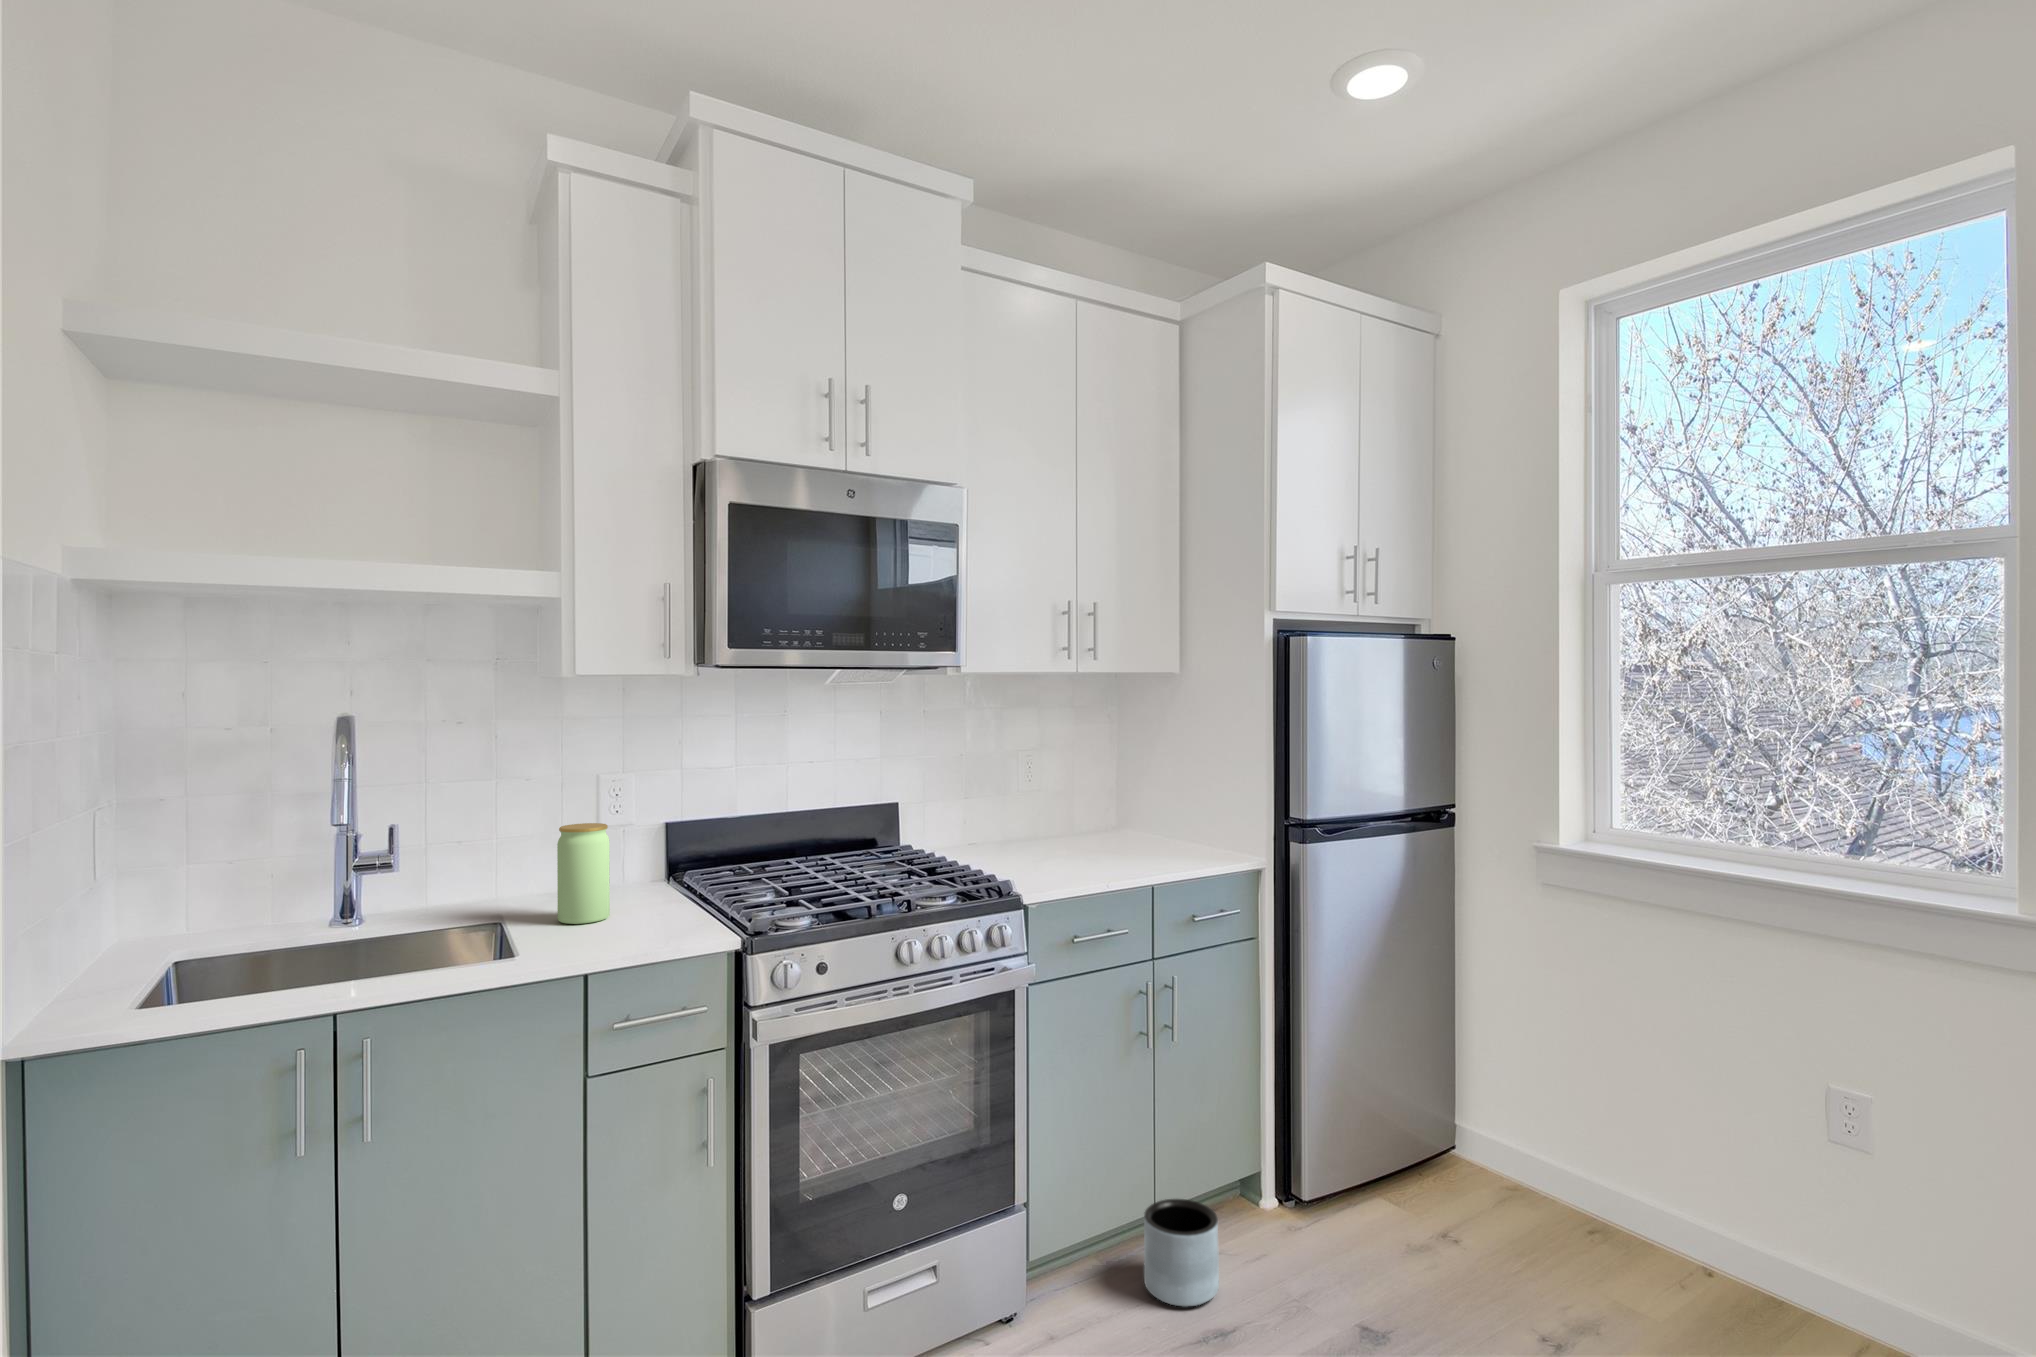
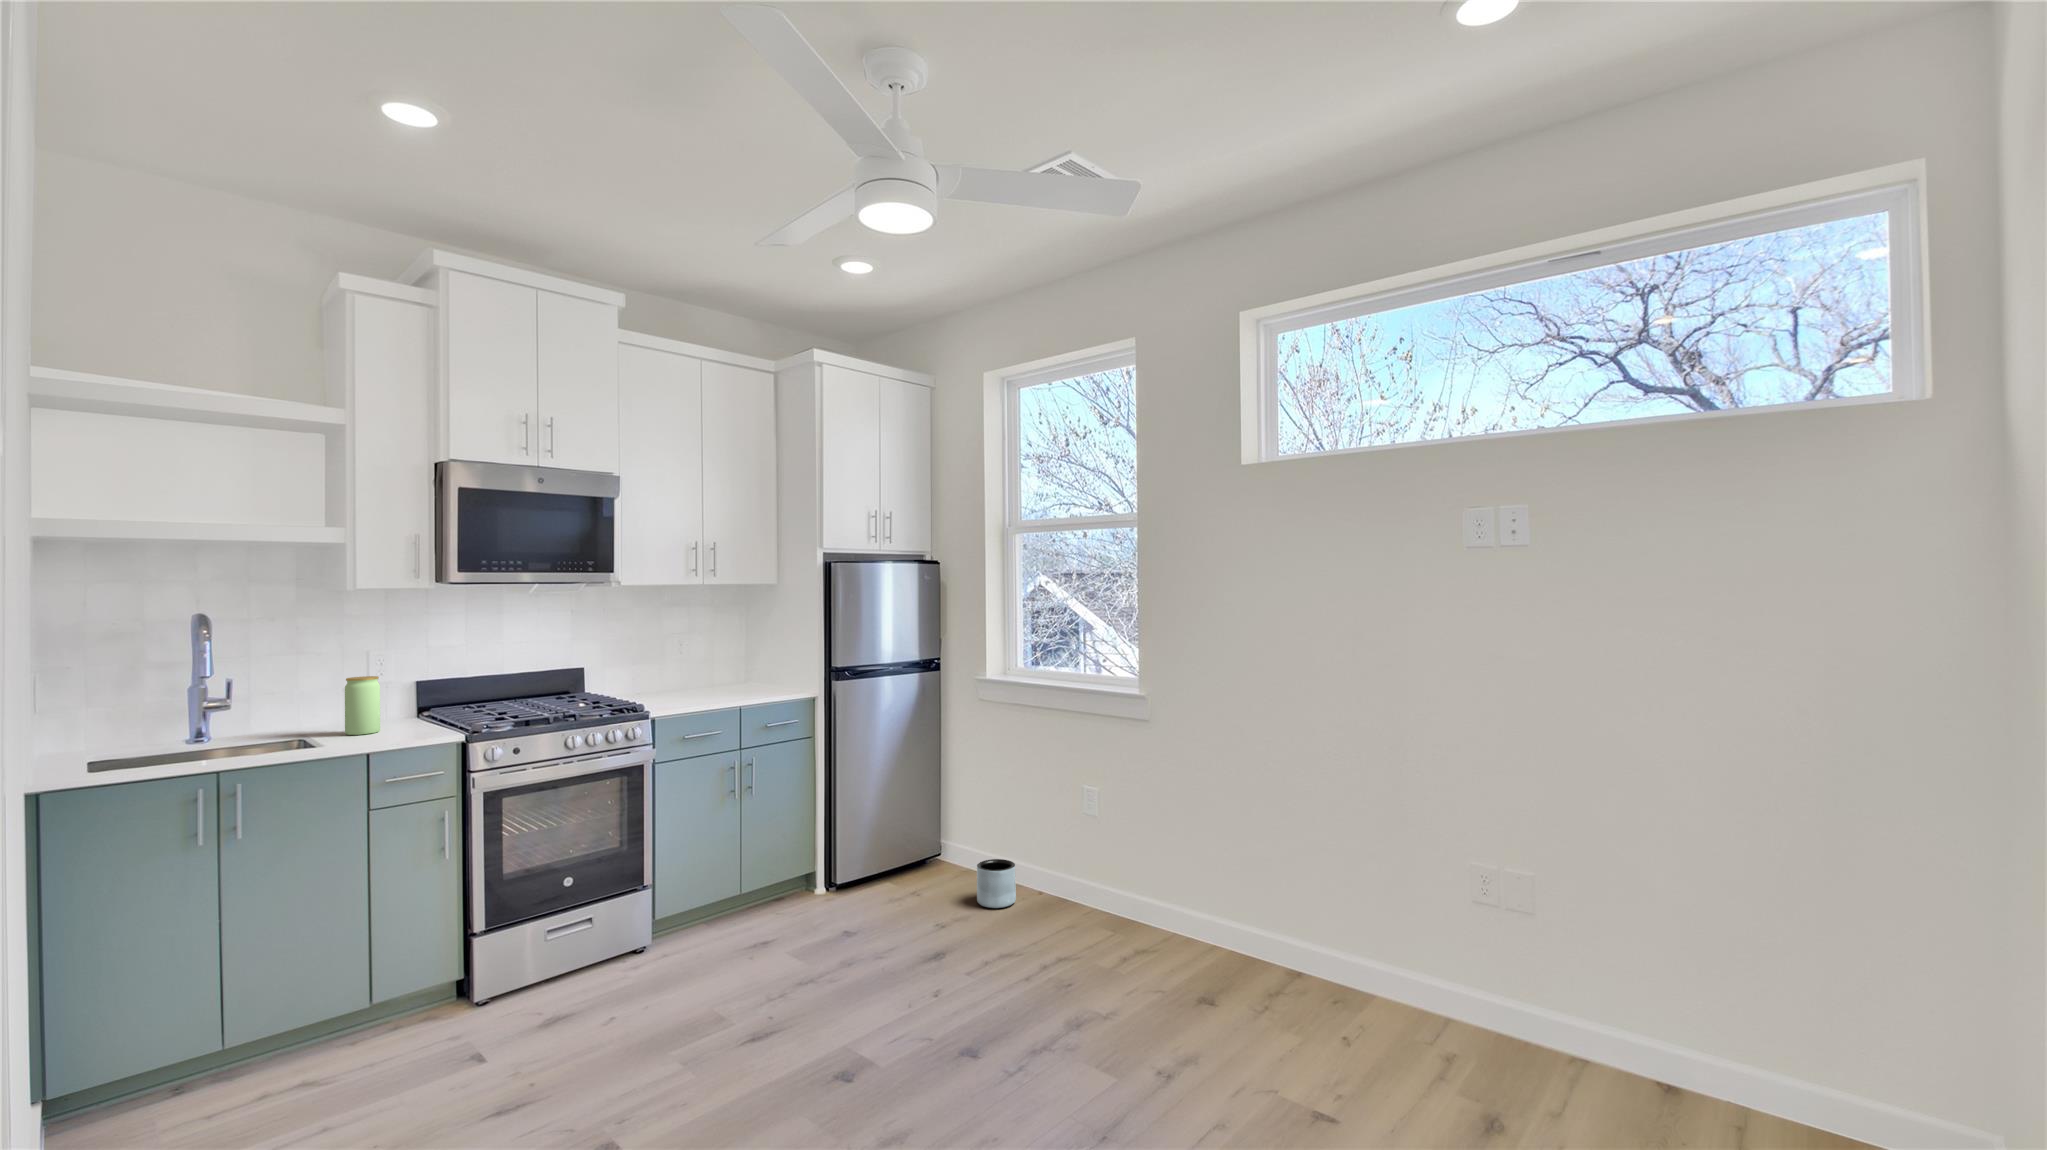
planter: present [1144,1199,1219,1307] -> present [977,859,1016,908]

